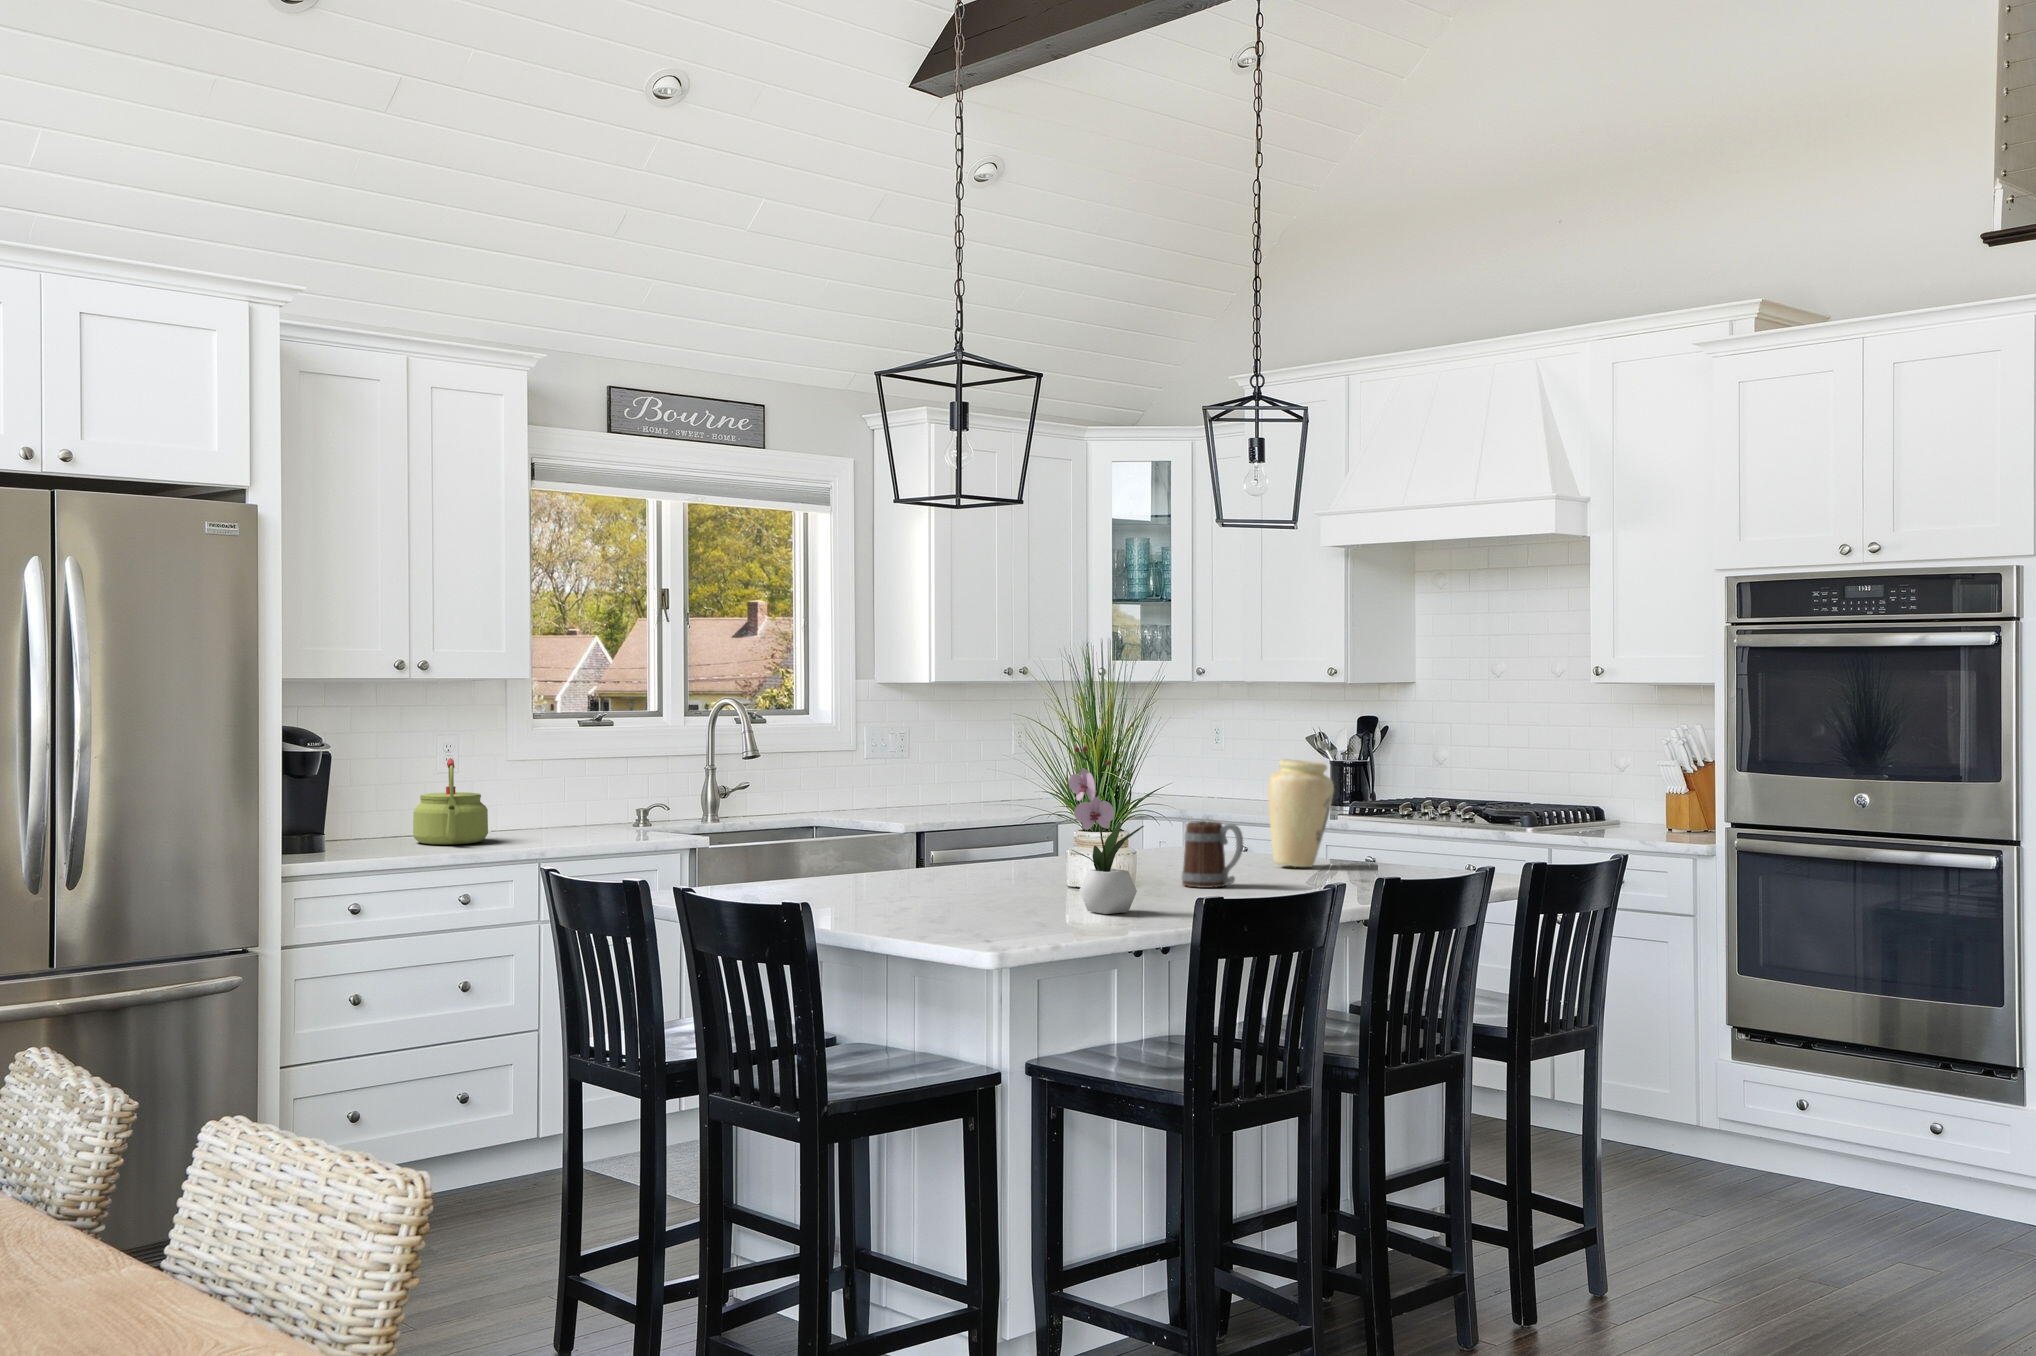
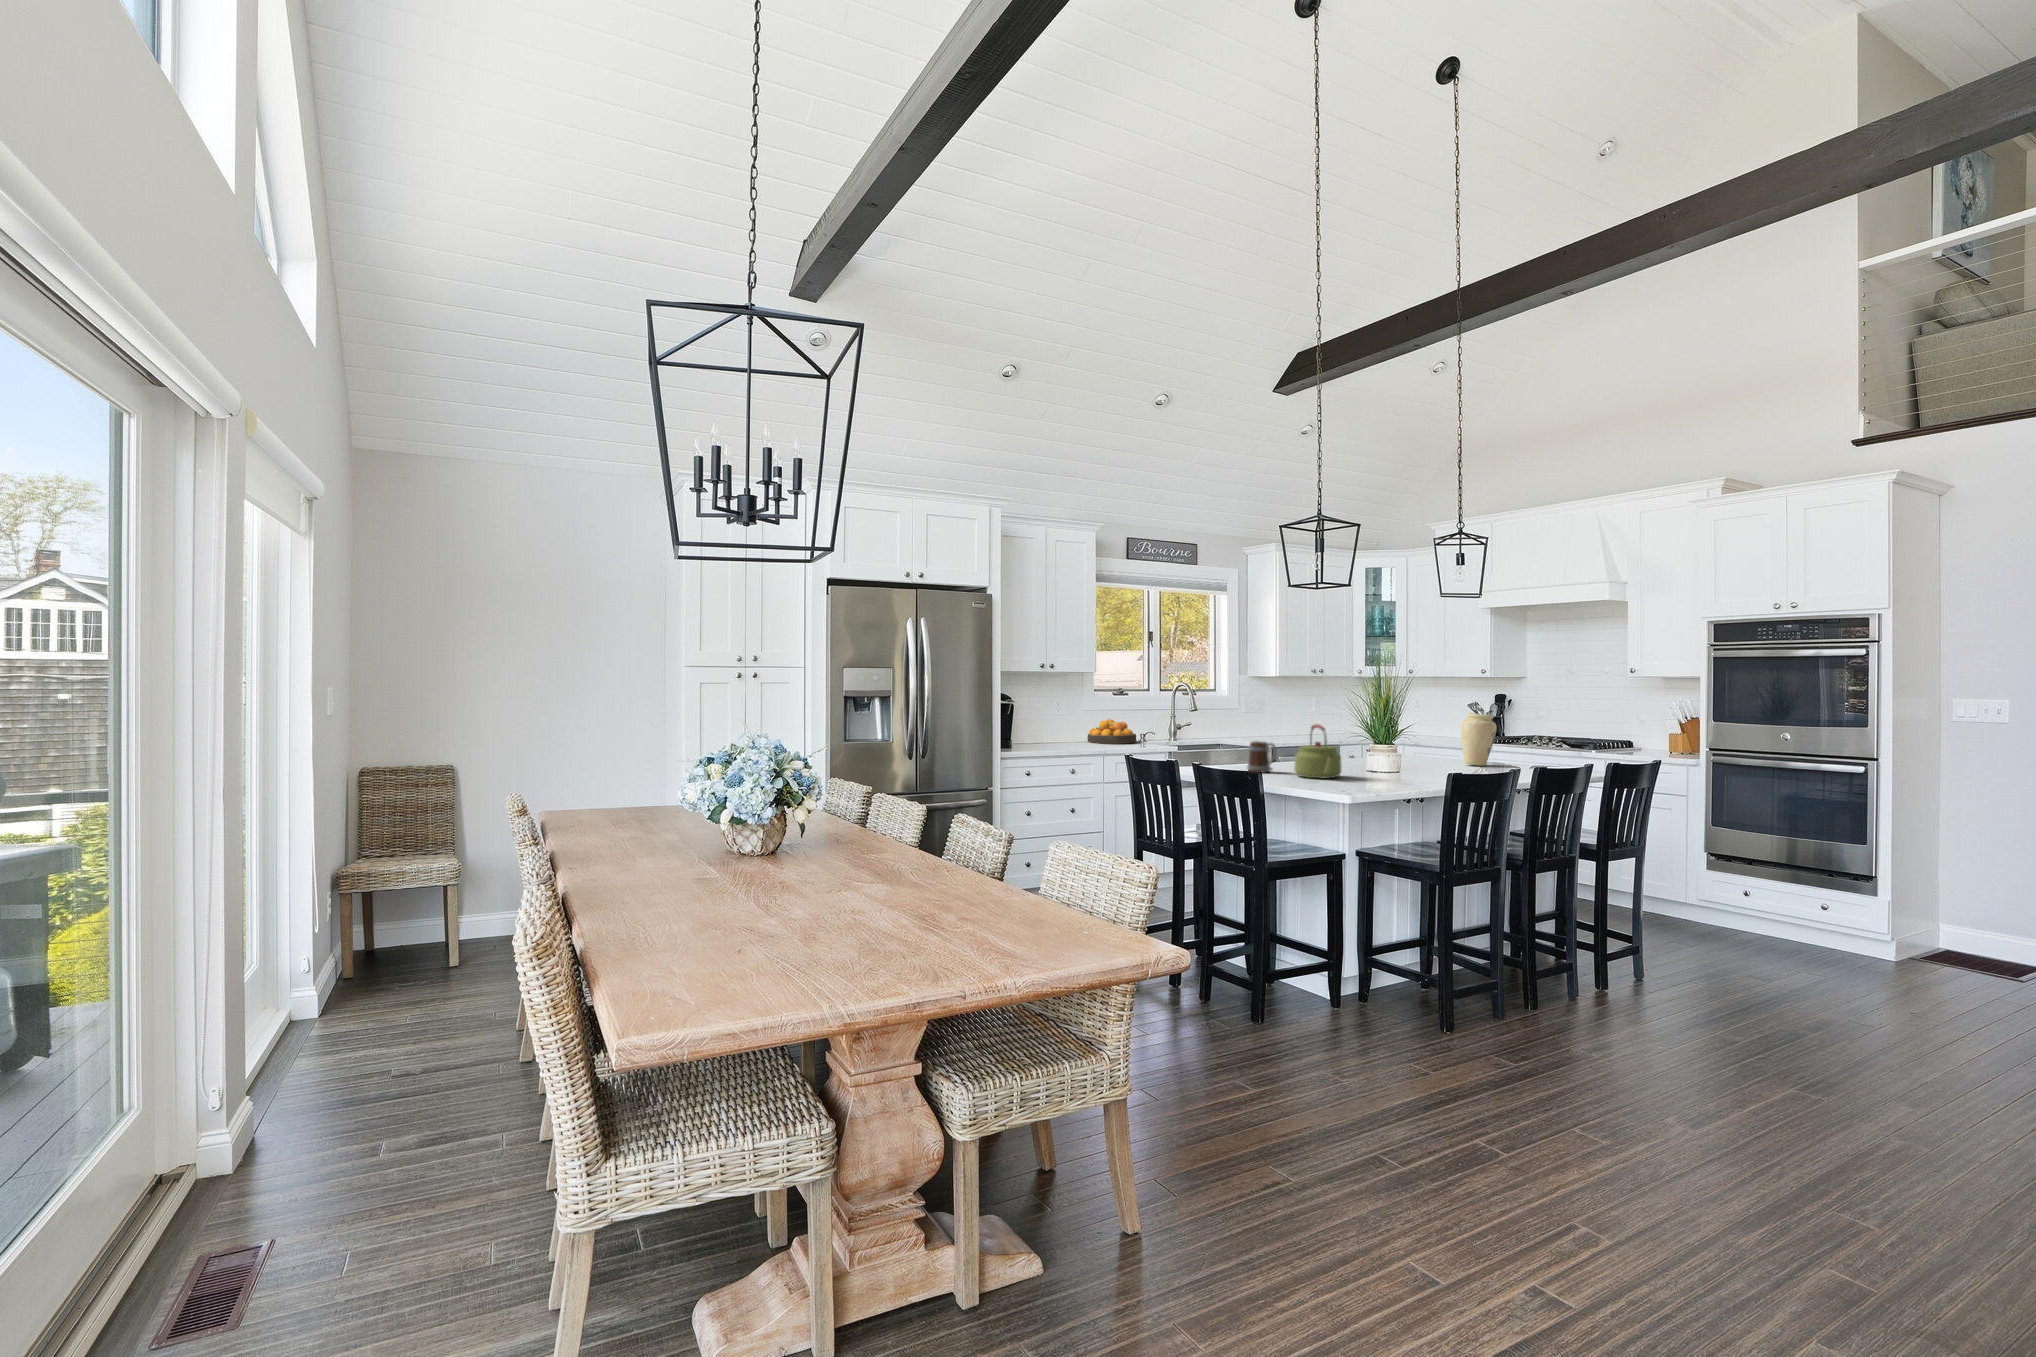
flower arrangement: present [1069,746,1144,914] -> none [1373,705,1411,782]
kettle: present [413,758,488,845] -> present [1294,724,1341,778]
fruit bowl: none [521,780,632,834] -> present [1087,719,1136,744]
mug: present [1182,821,1243,888] -> present [1247,741,1276,773]

